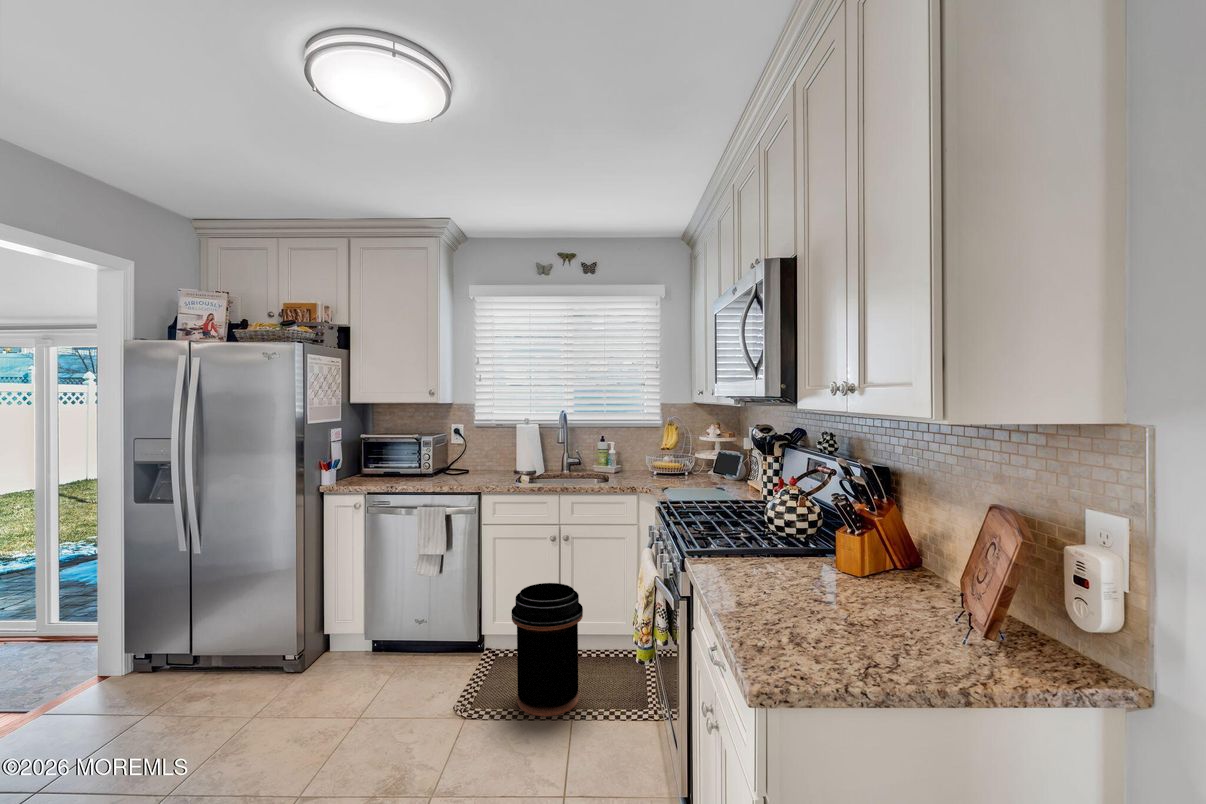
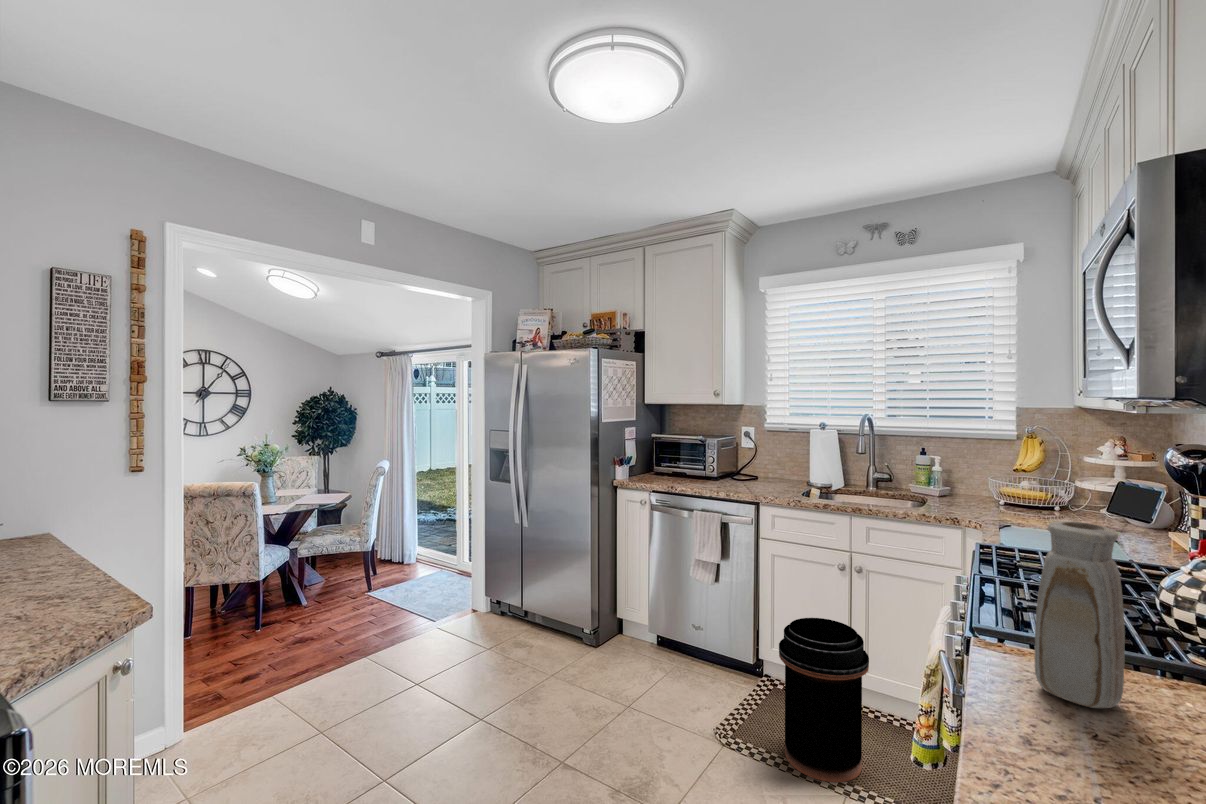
vase: none [725,471,767,579] -> present [1035,522,1125,708]

